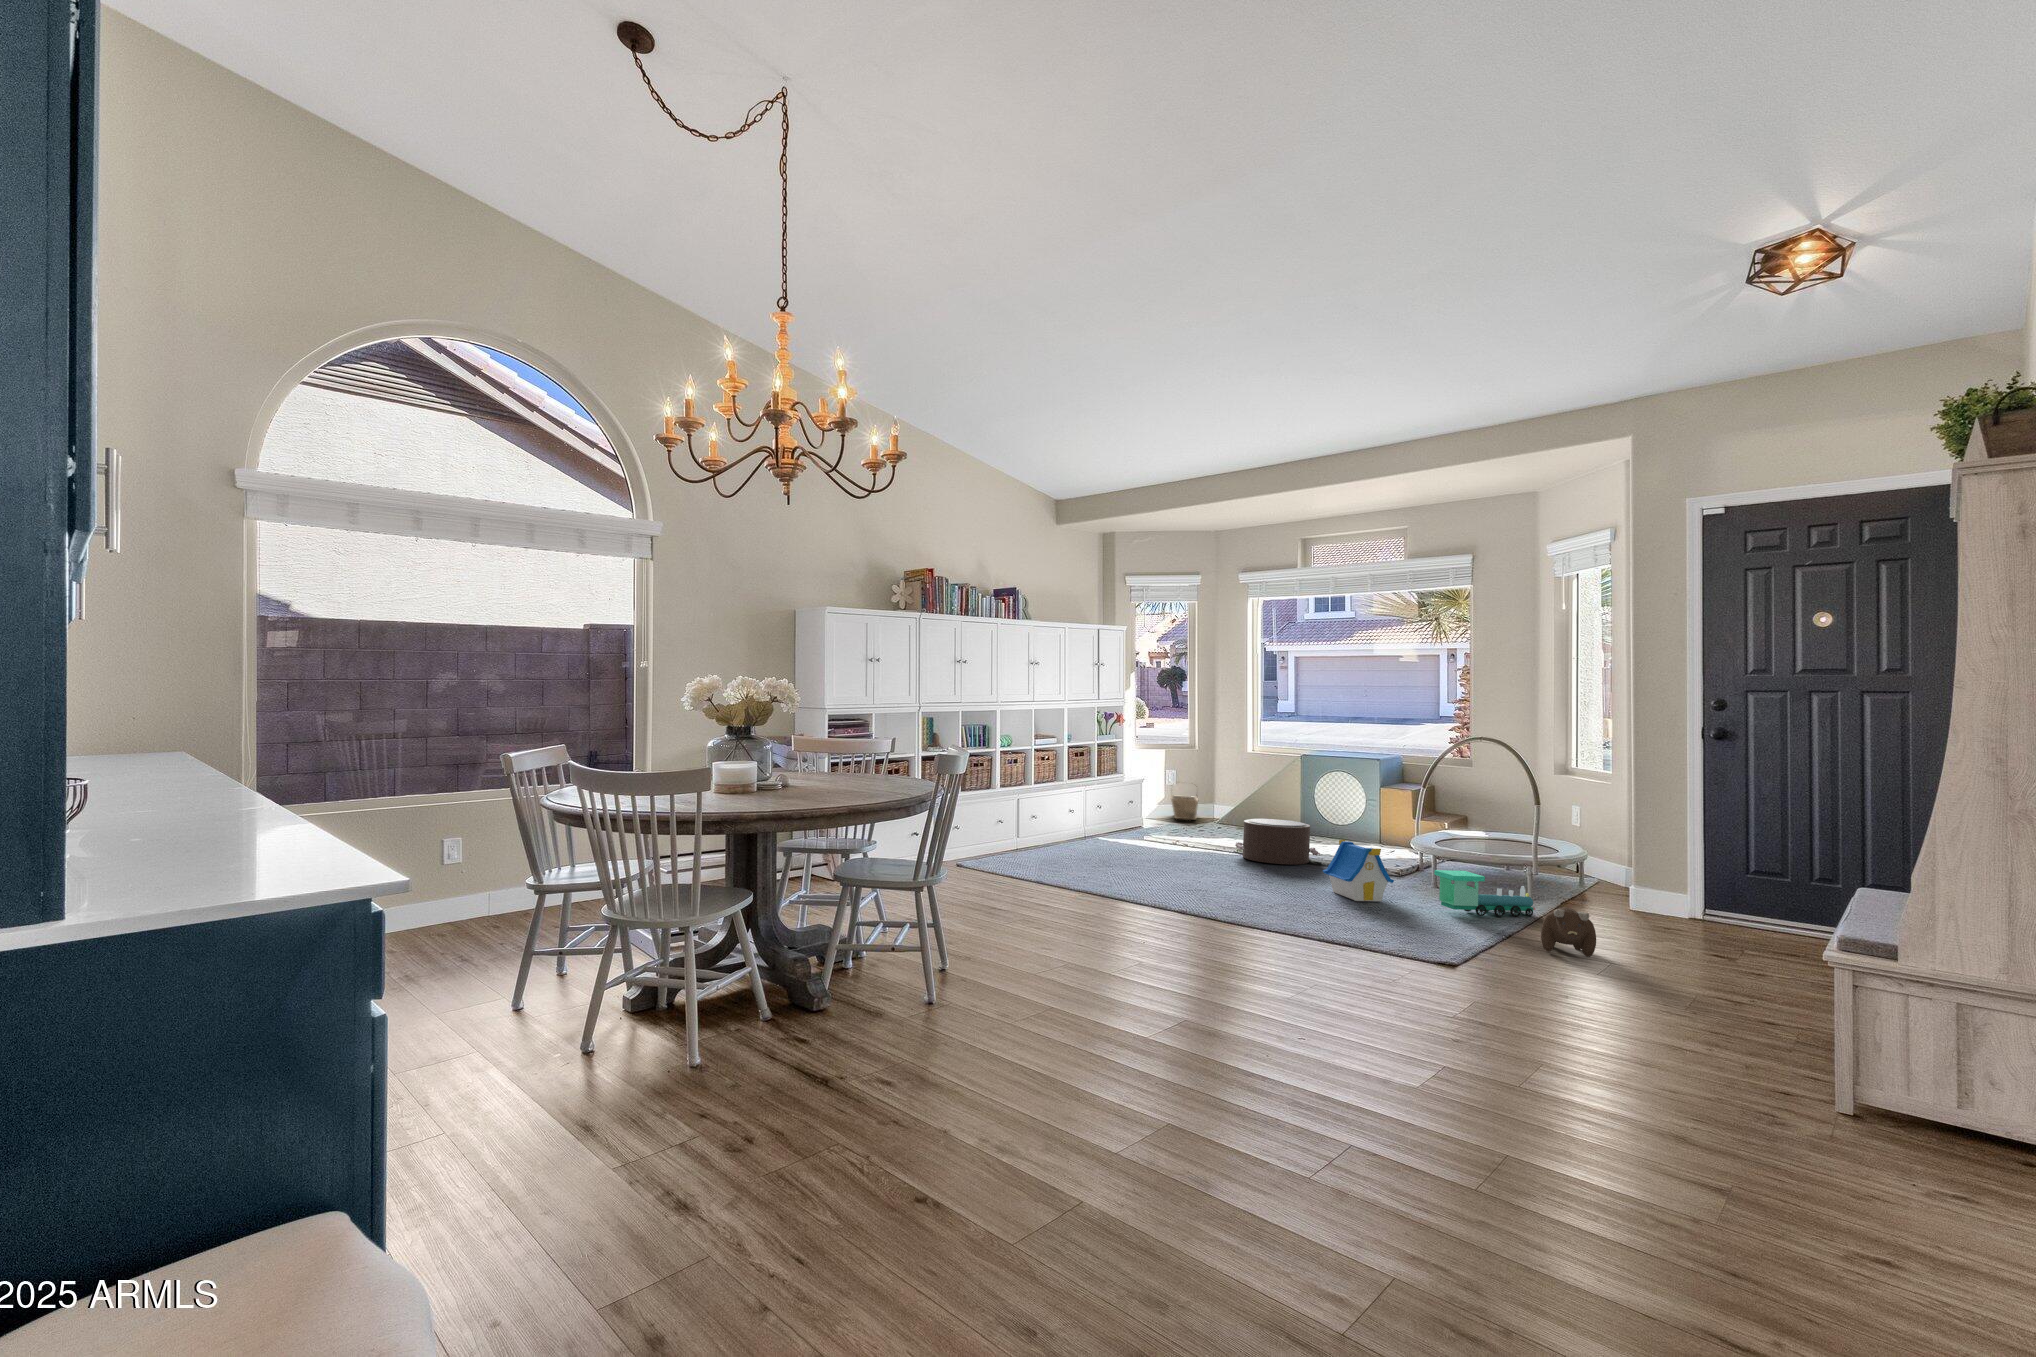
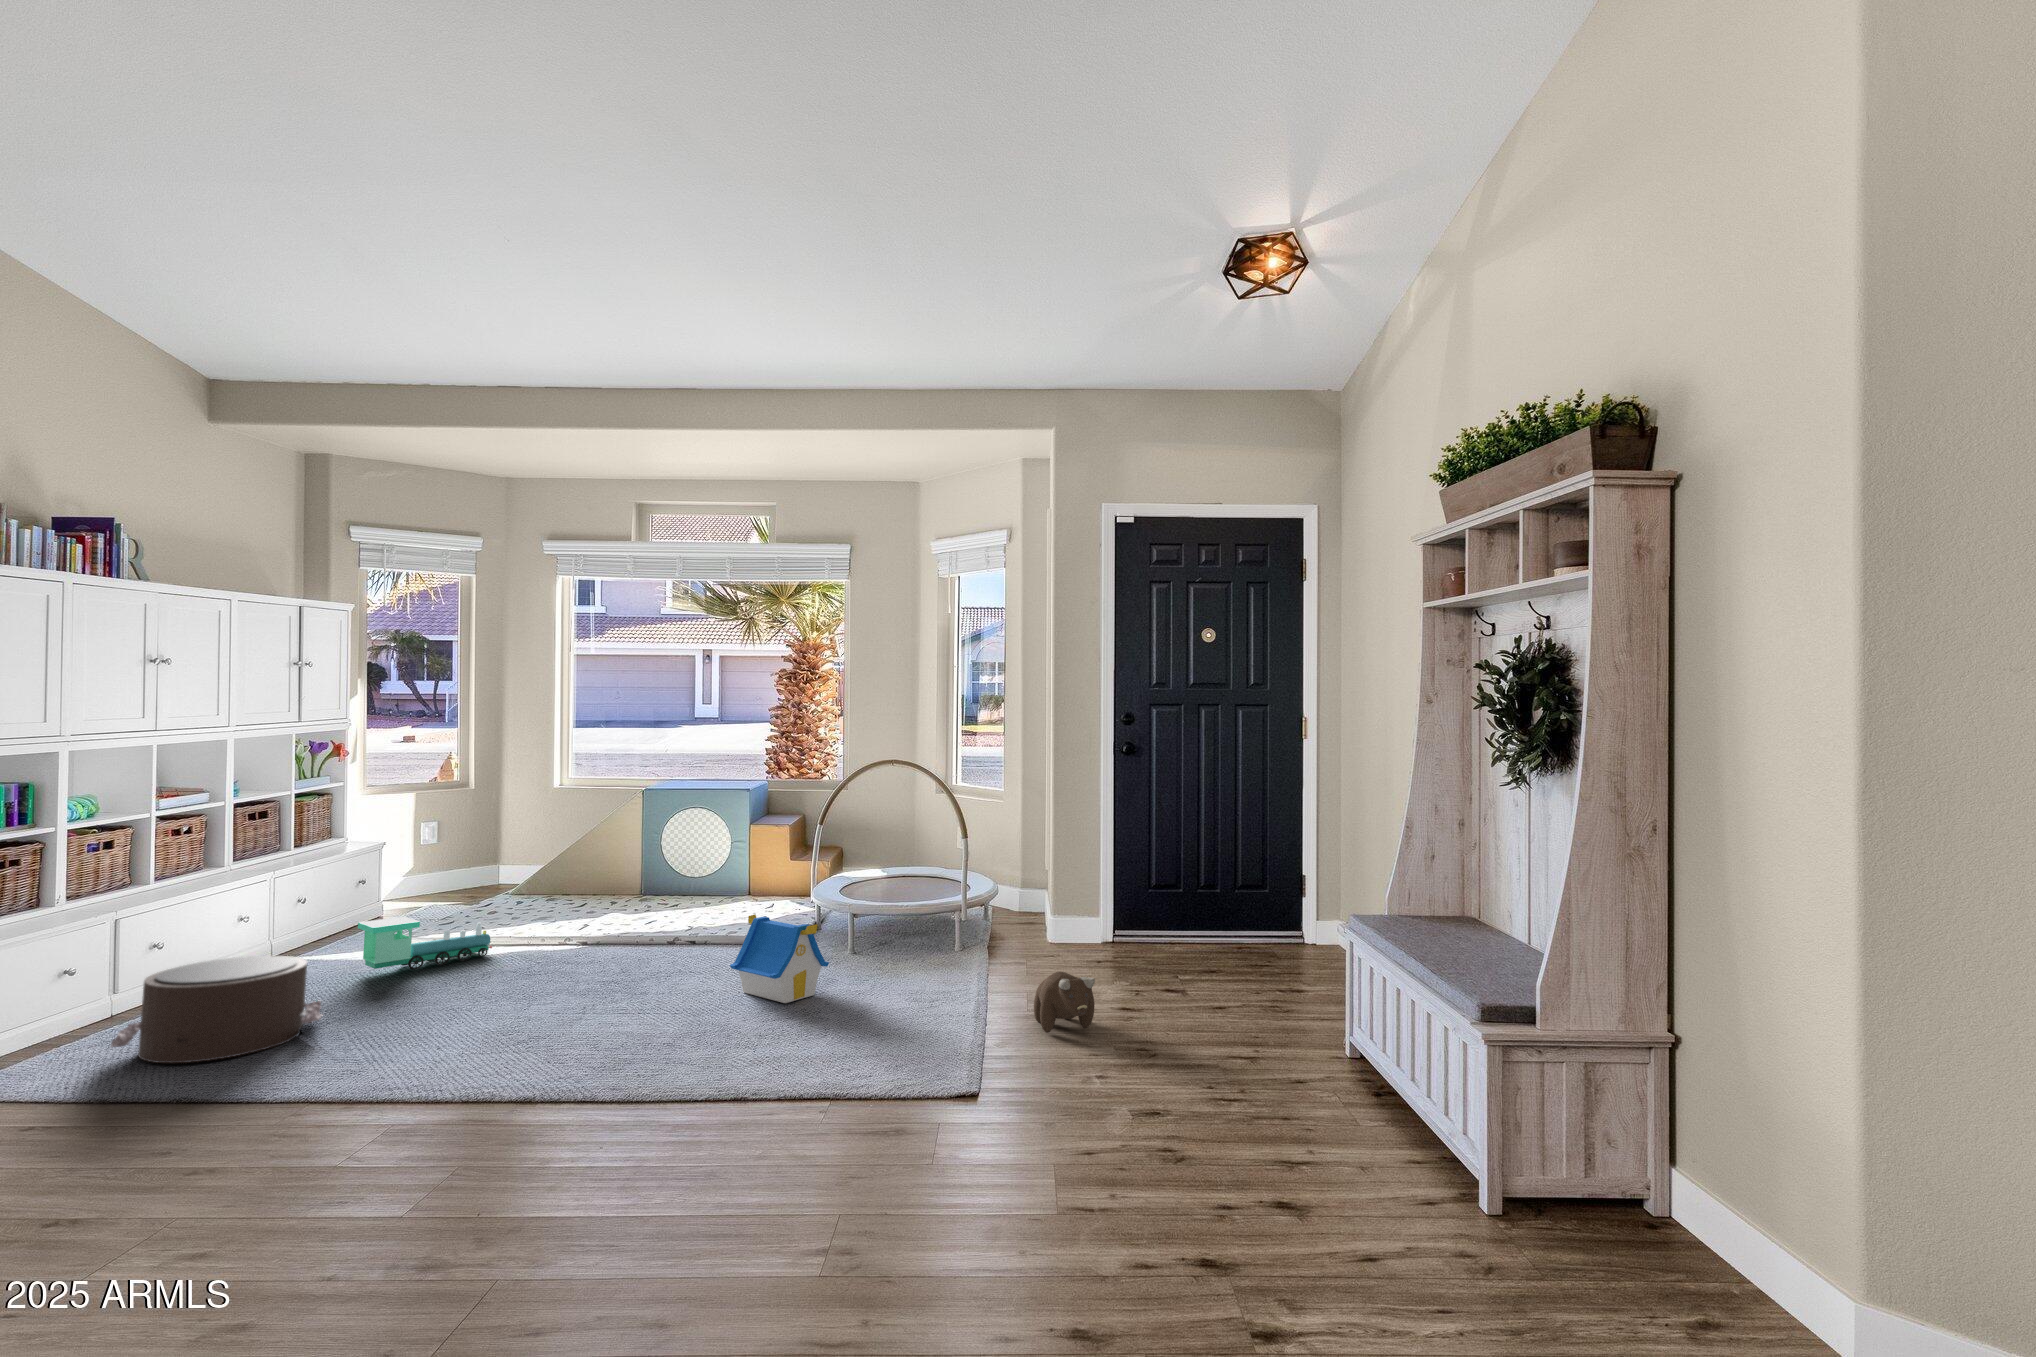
basket: present [1171,795,1198,820] -> none [427,838,478,896]
pouf: present [1235,819,1320,865] -> present [111,956,322,1063]
toy train: present [1434,870,1535,917] -> present [358,917,492,970]

